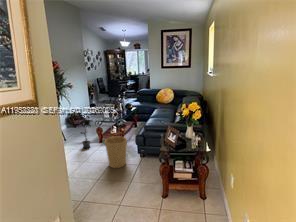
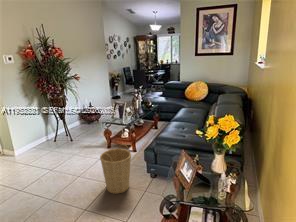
potted plant: present [79,116,93,148] -> none [79,114,97,156]

